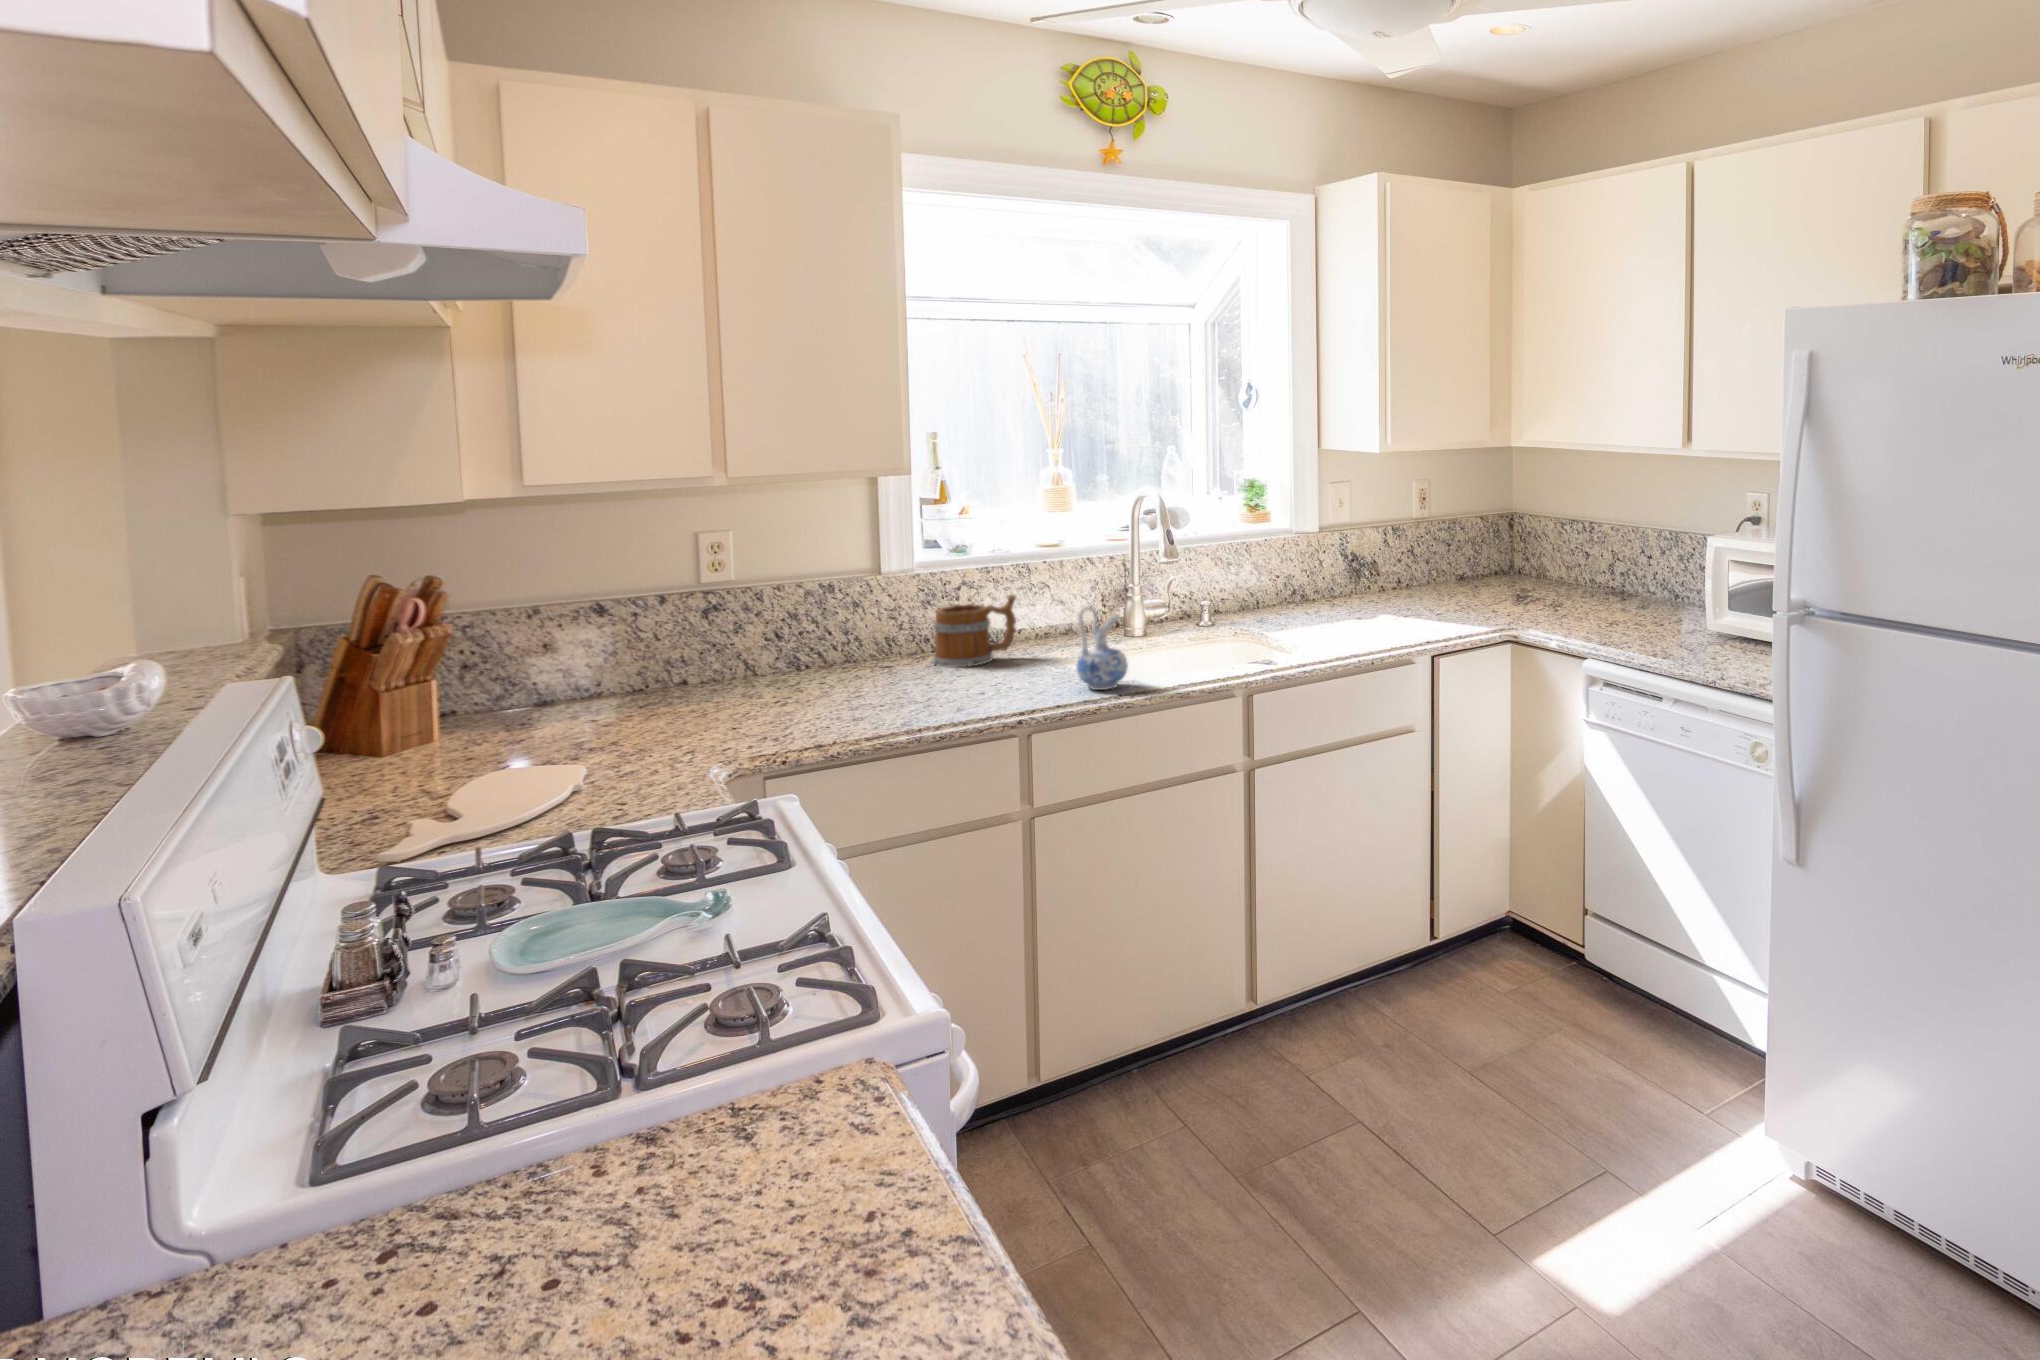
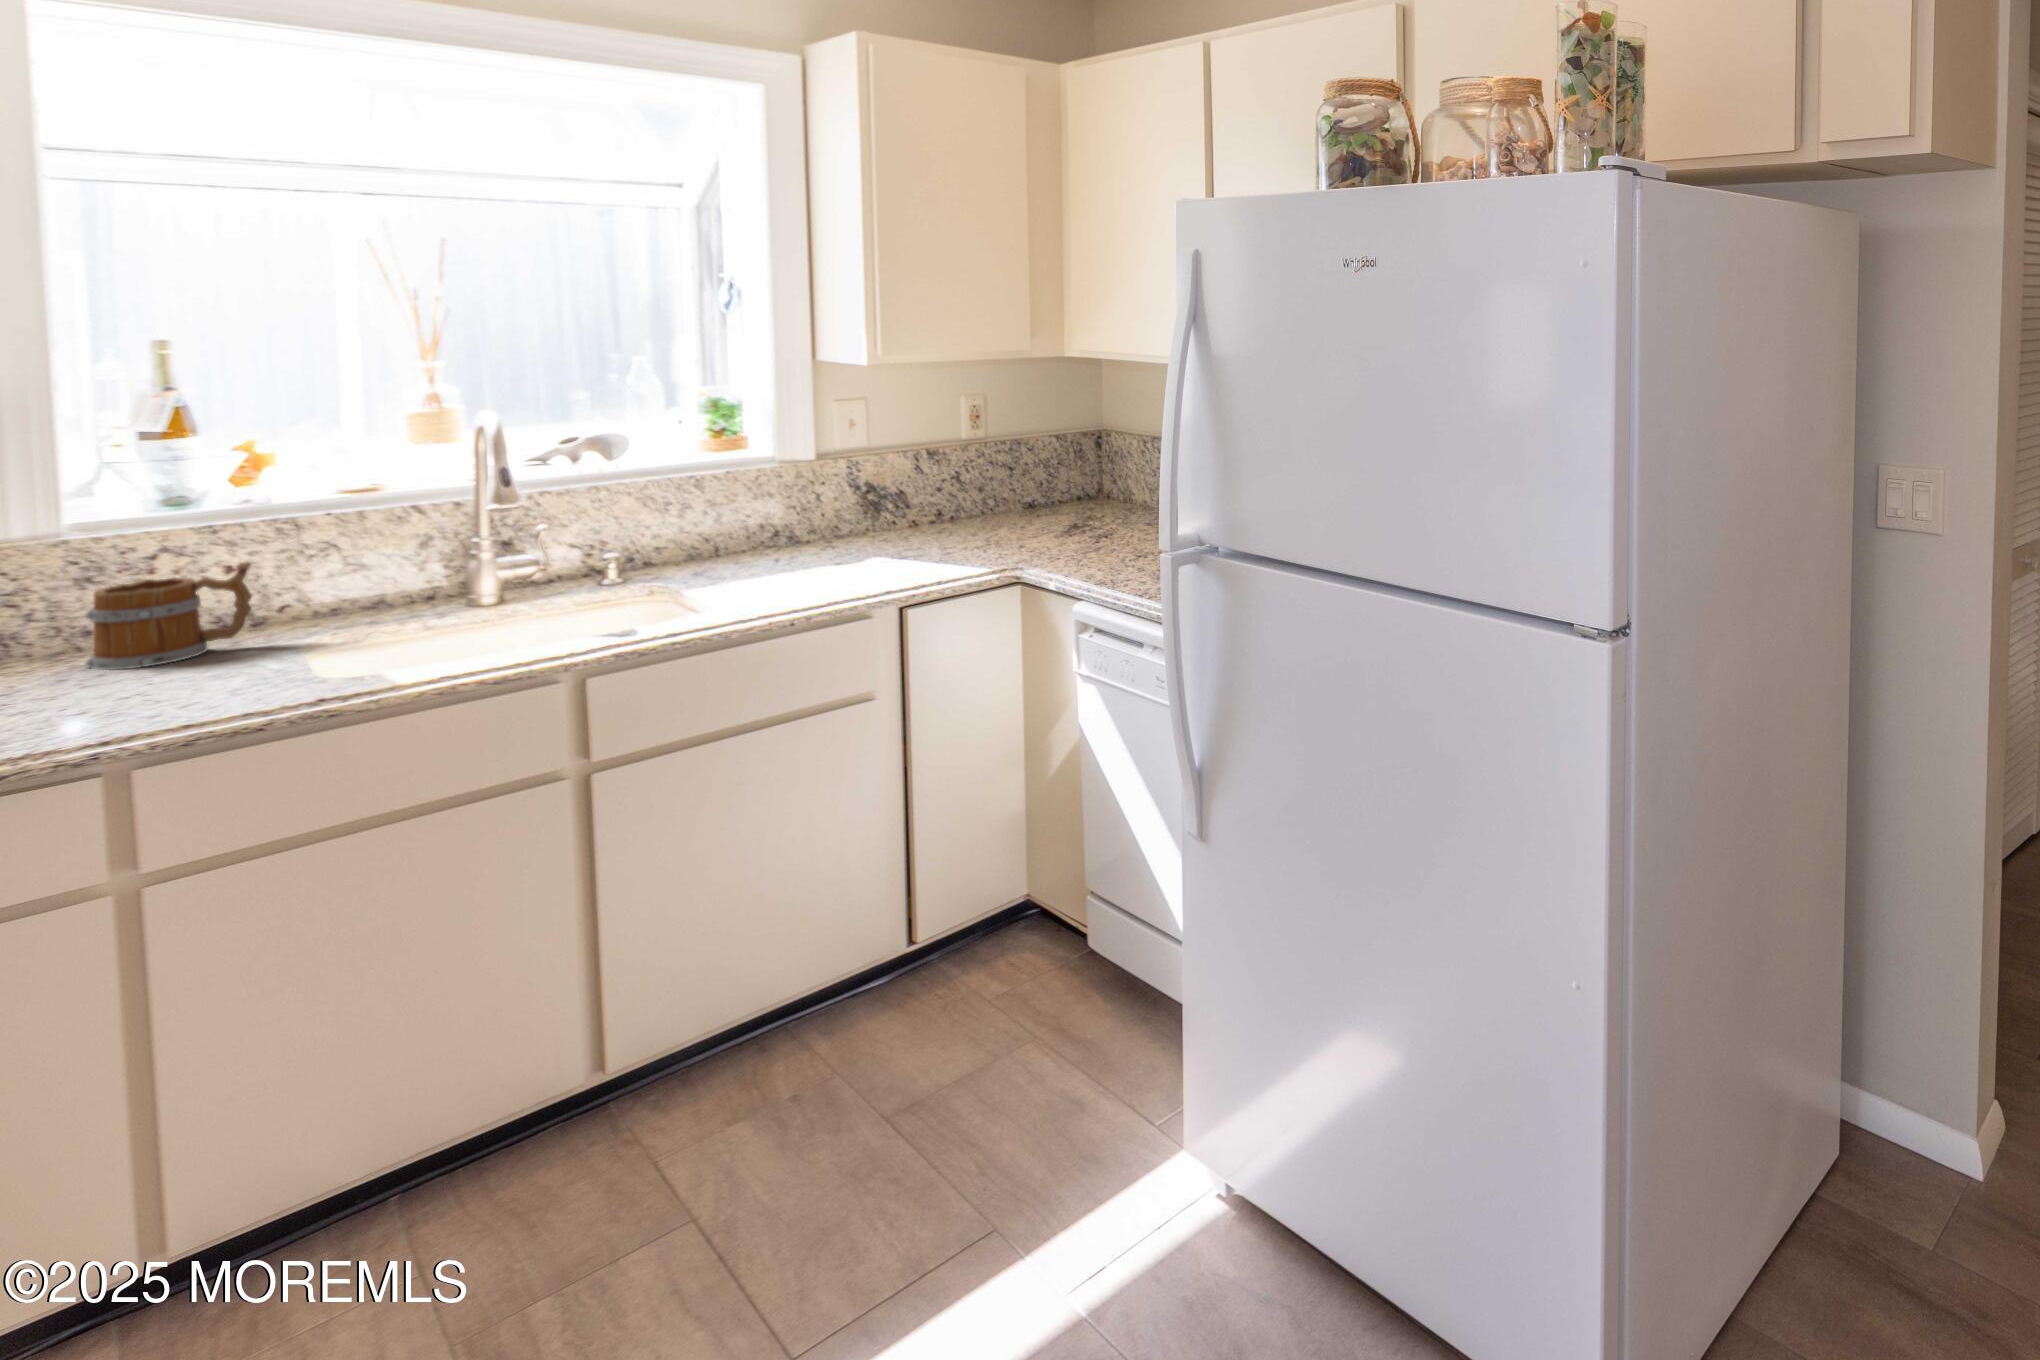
ceramic pitcher: present [1076,606,1128,690] -> none [264,581,362,693]

